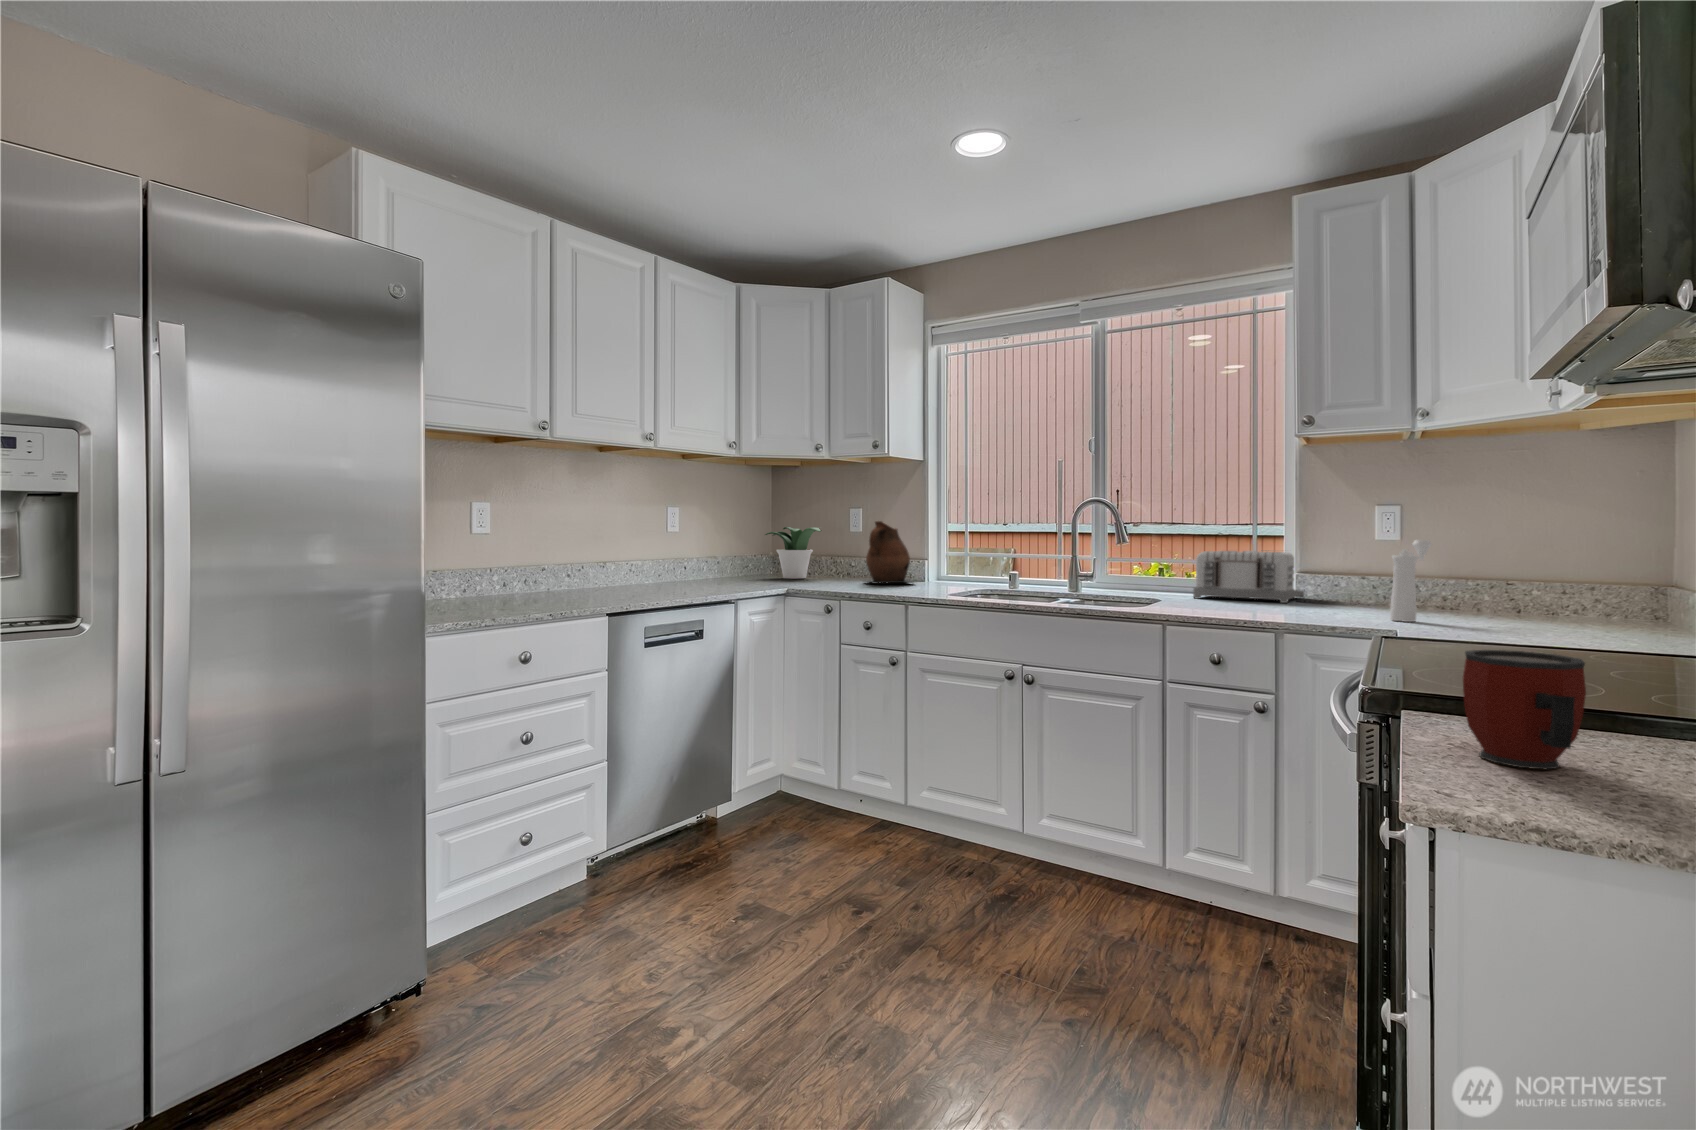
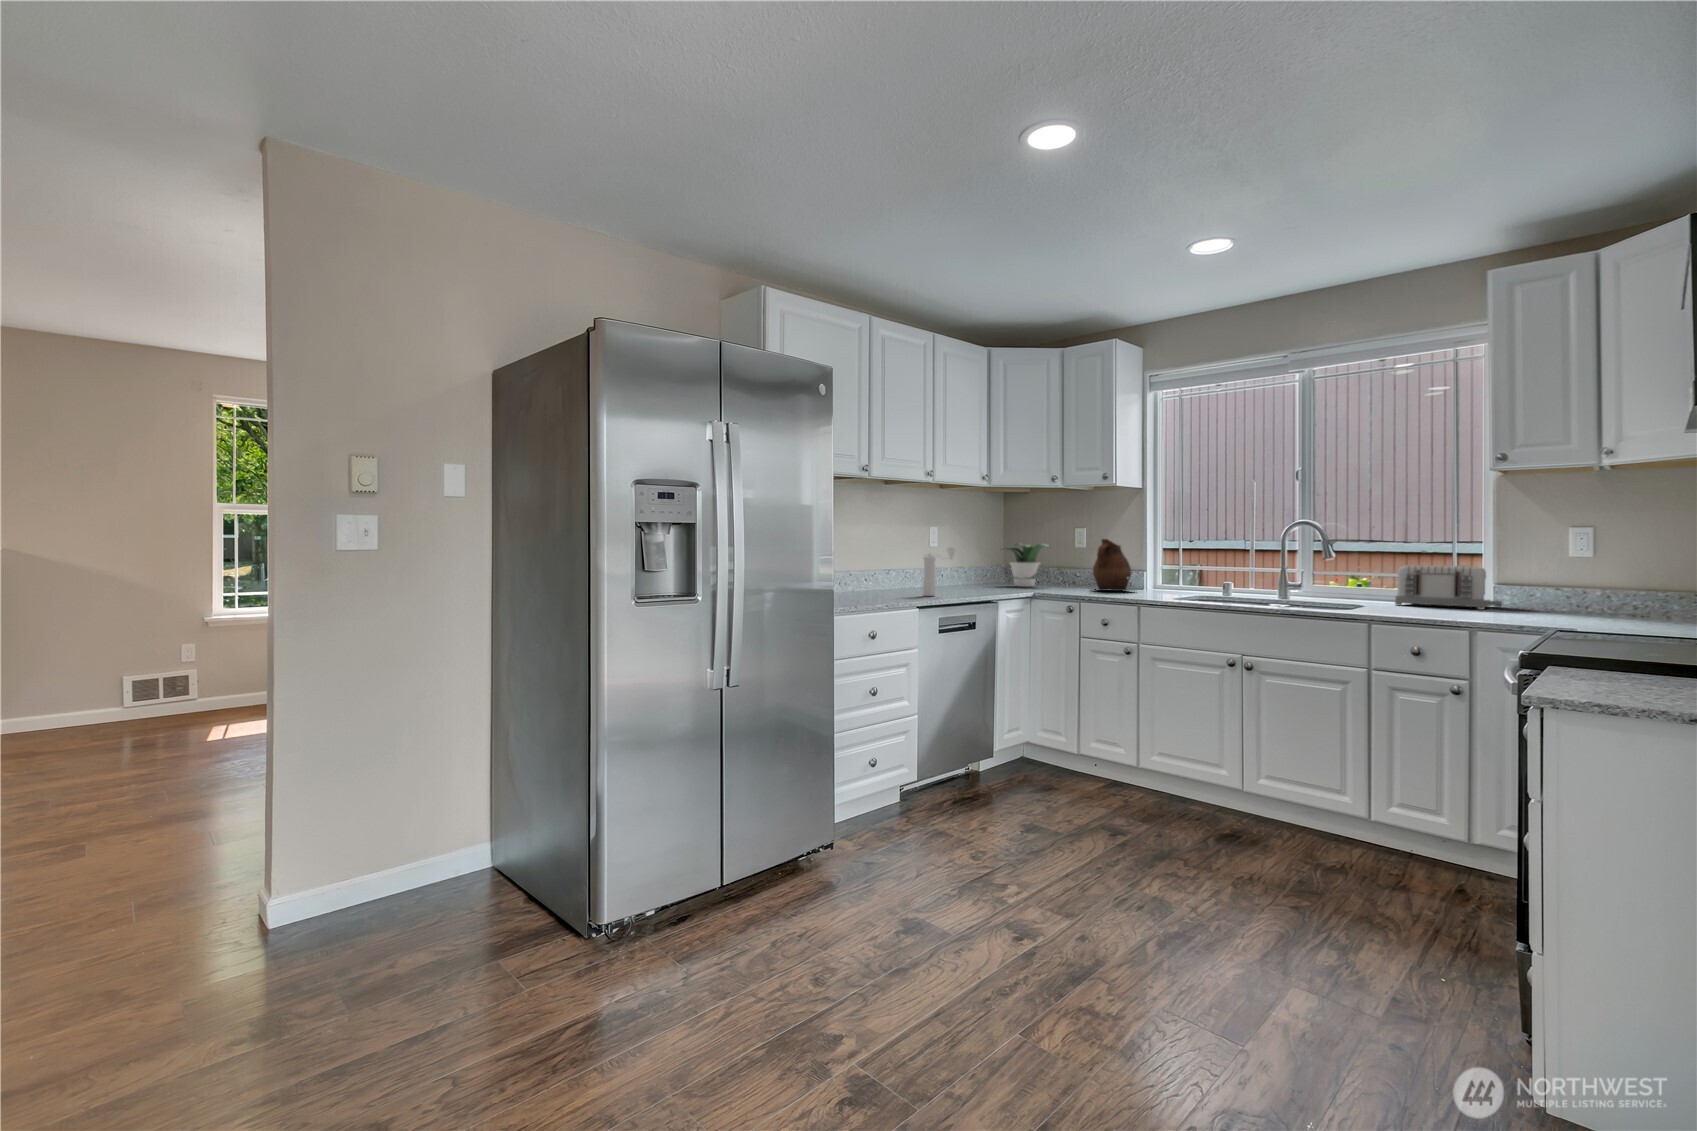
pepper mill: present [1390,540,1432,622] -> present [923,547,956,596]
mug: present [1463,650,1586,769] -> none [1575,617,1652,683]

